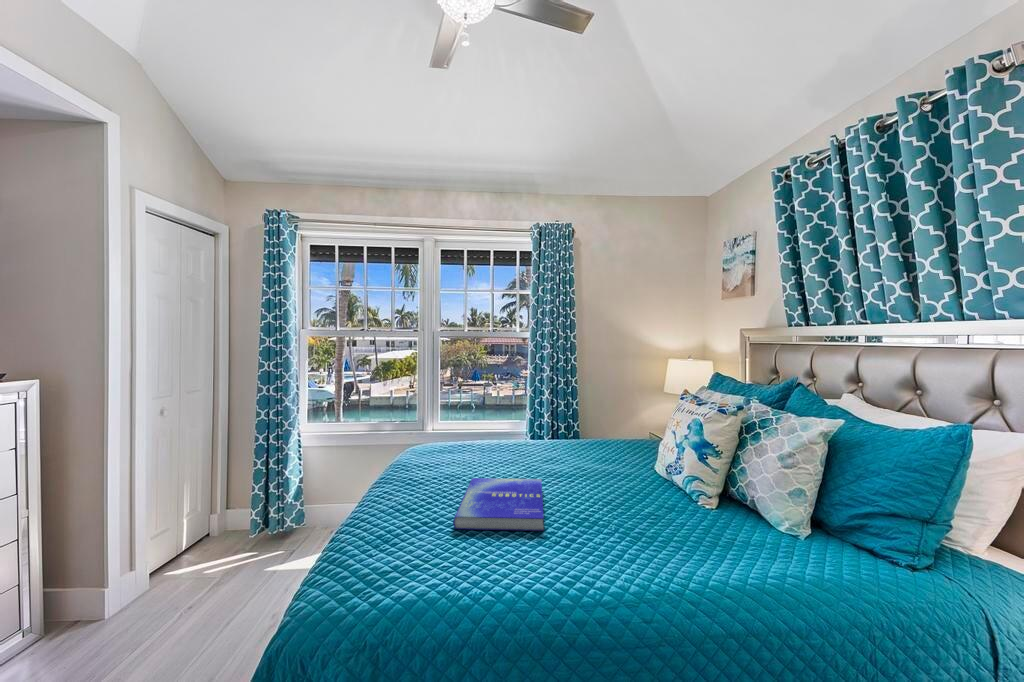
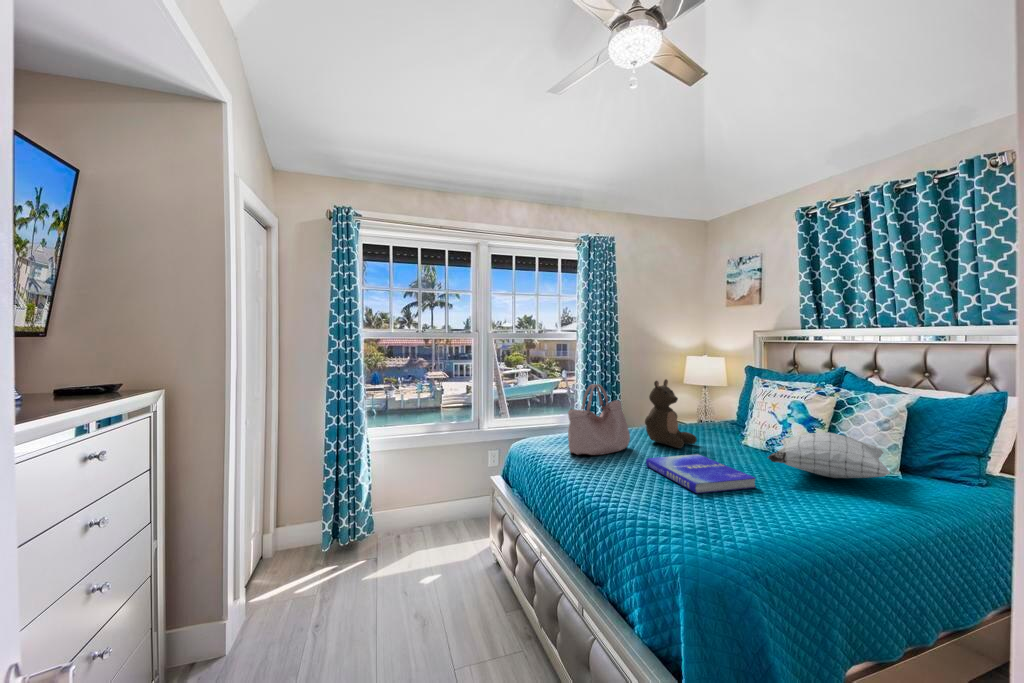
stuffed bear: none [521,386,583,469] -> present [645,379,697,448]
handbag: none [416,387,501,469] -> present [568,384,630,455]
pillow: none [579,465,766,539] -> present [768,432,890,478]

